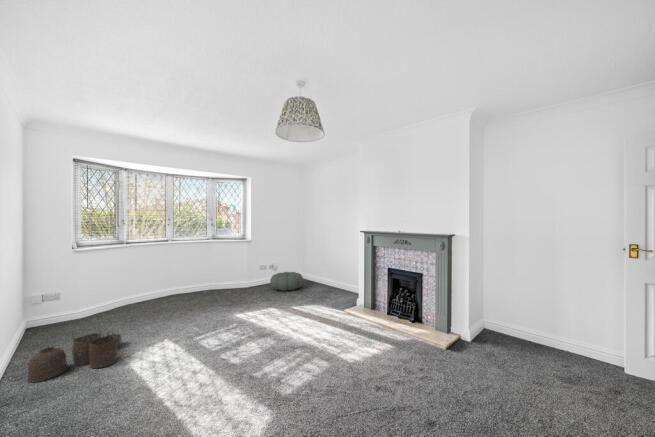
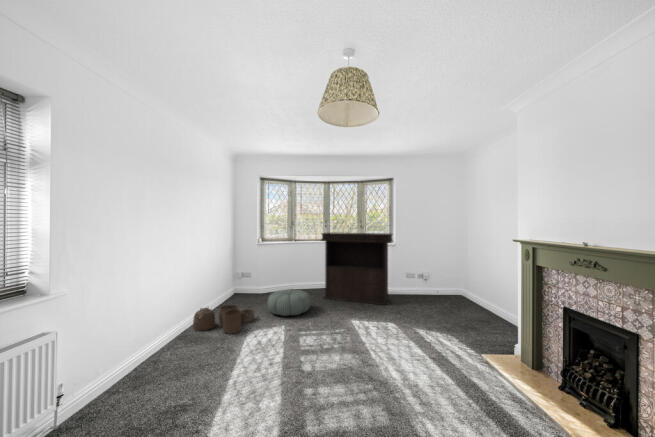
console table: none [180,232,255,304] -> present [321,233,392,305]
pouf: present [270,272,303,291] -> present [267,289,311,316]

